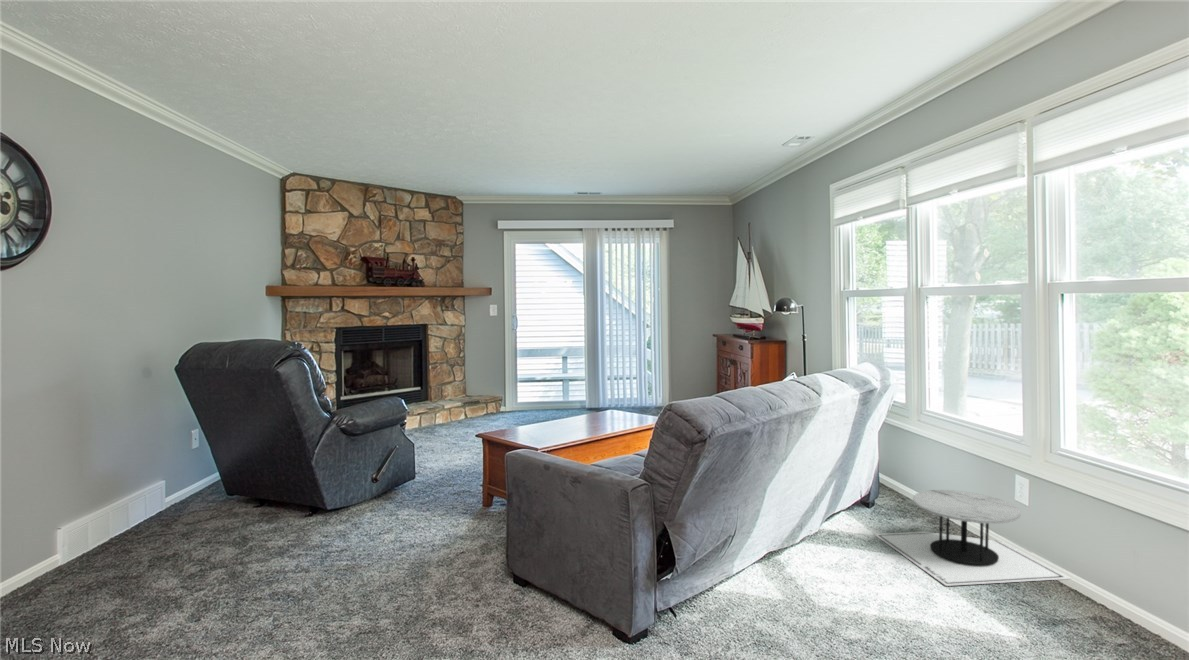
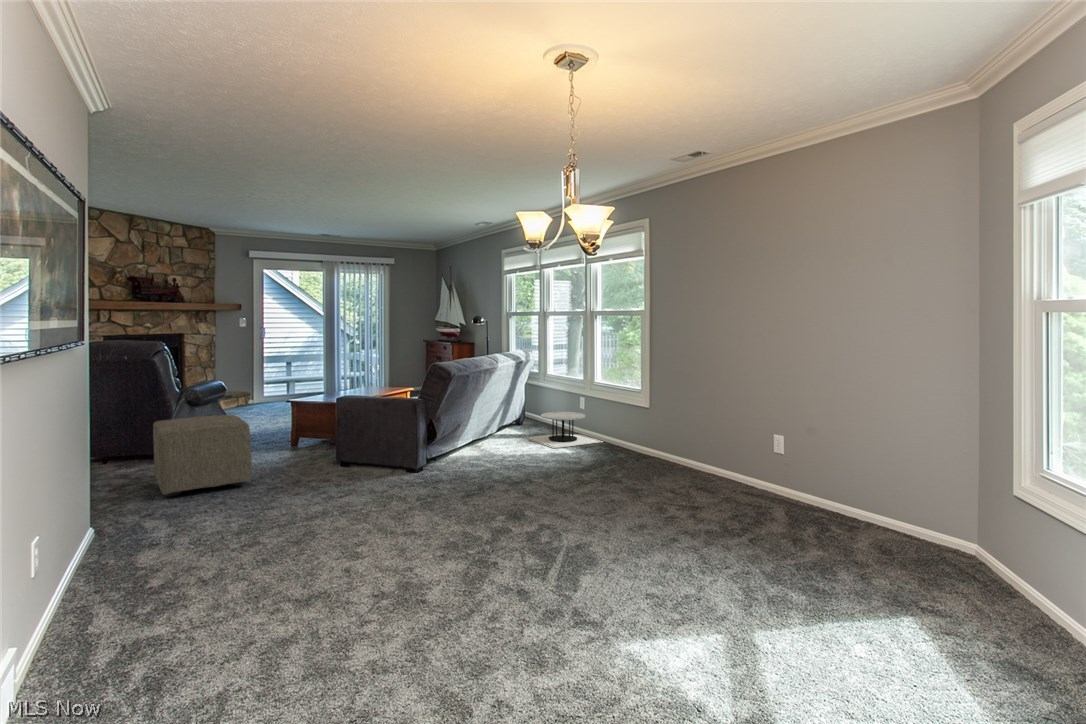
ottoman: none [206,470,374,619] -> present [153,415,252,496]

